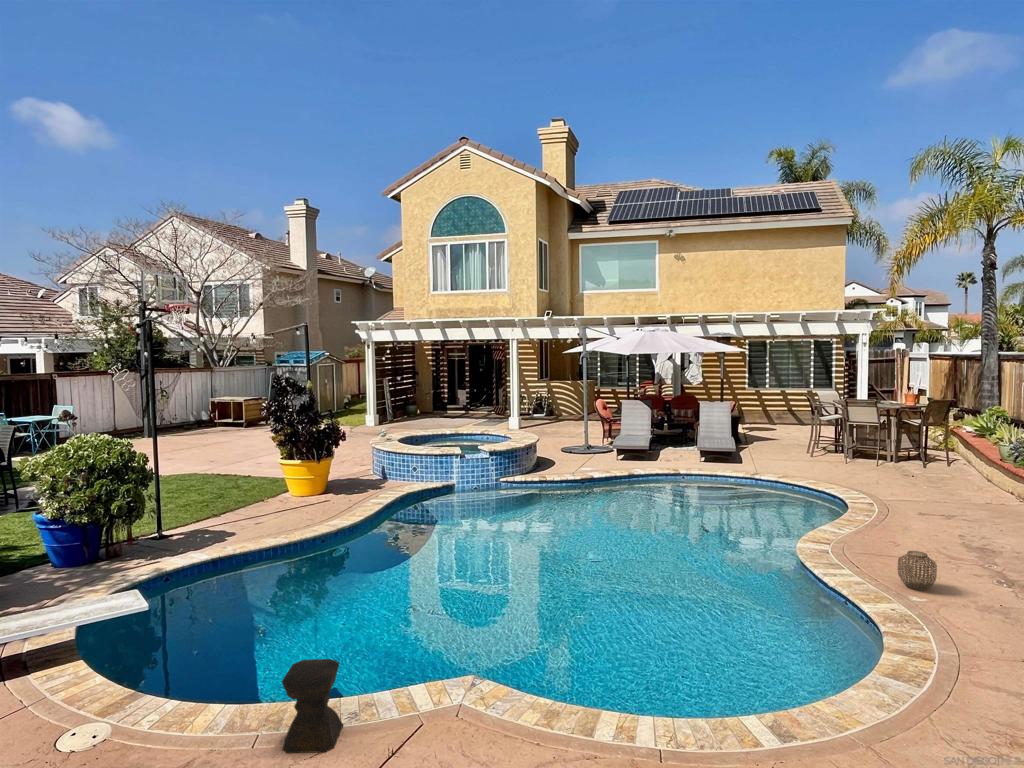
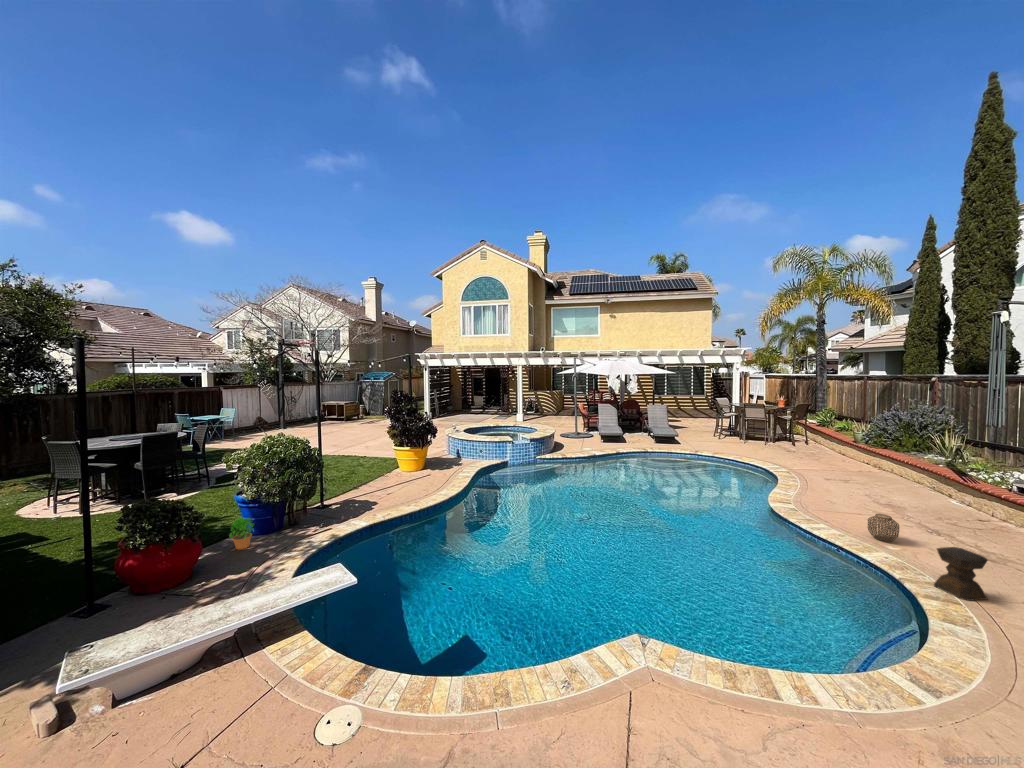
potted plant: none [20,538,58,580] -> present [230,517,253,549]
stool: present [282,659,343,753] -> present [934,547,988,601]

